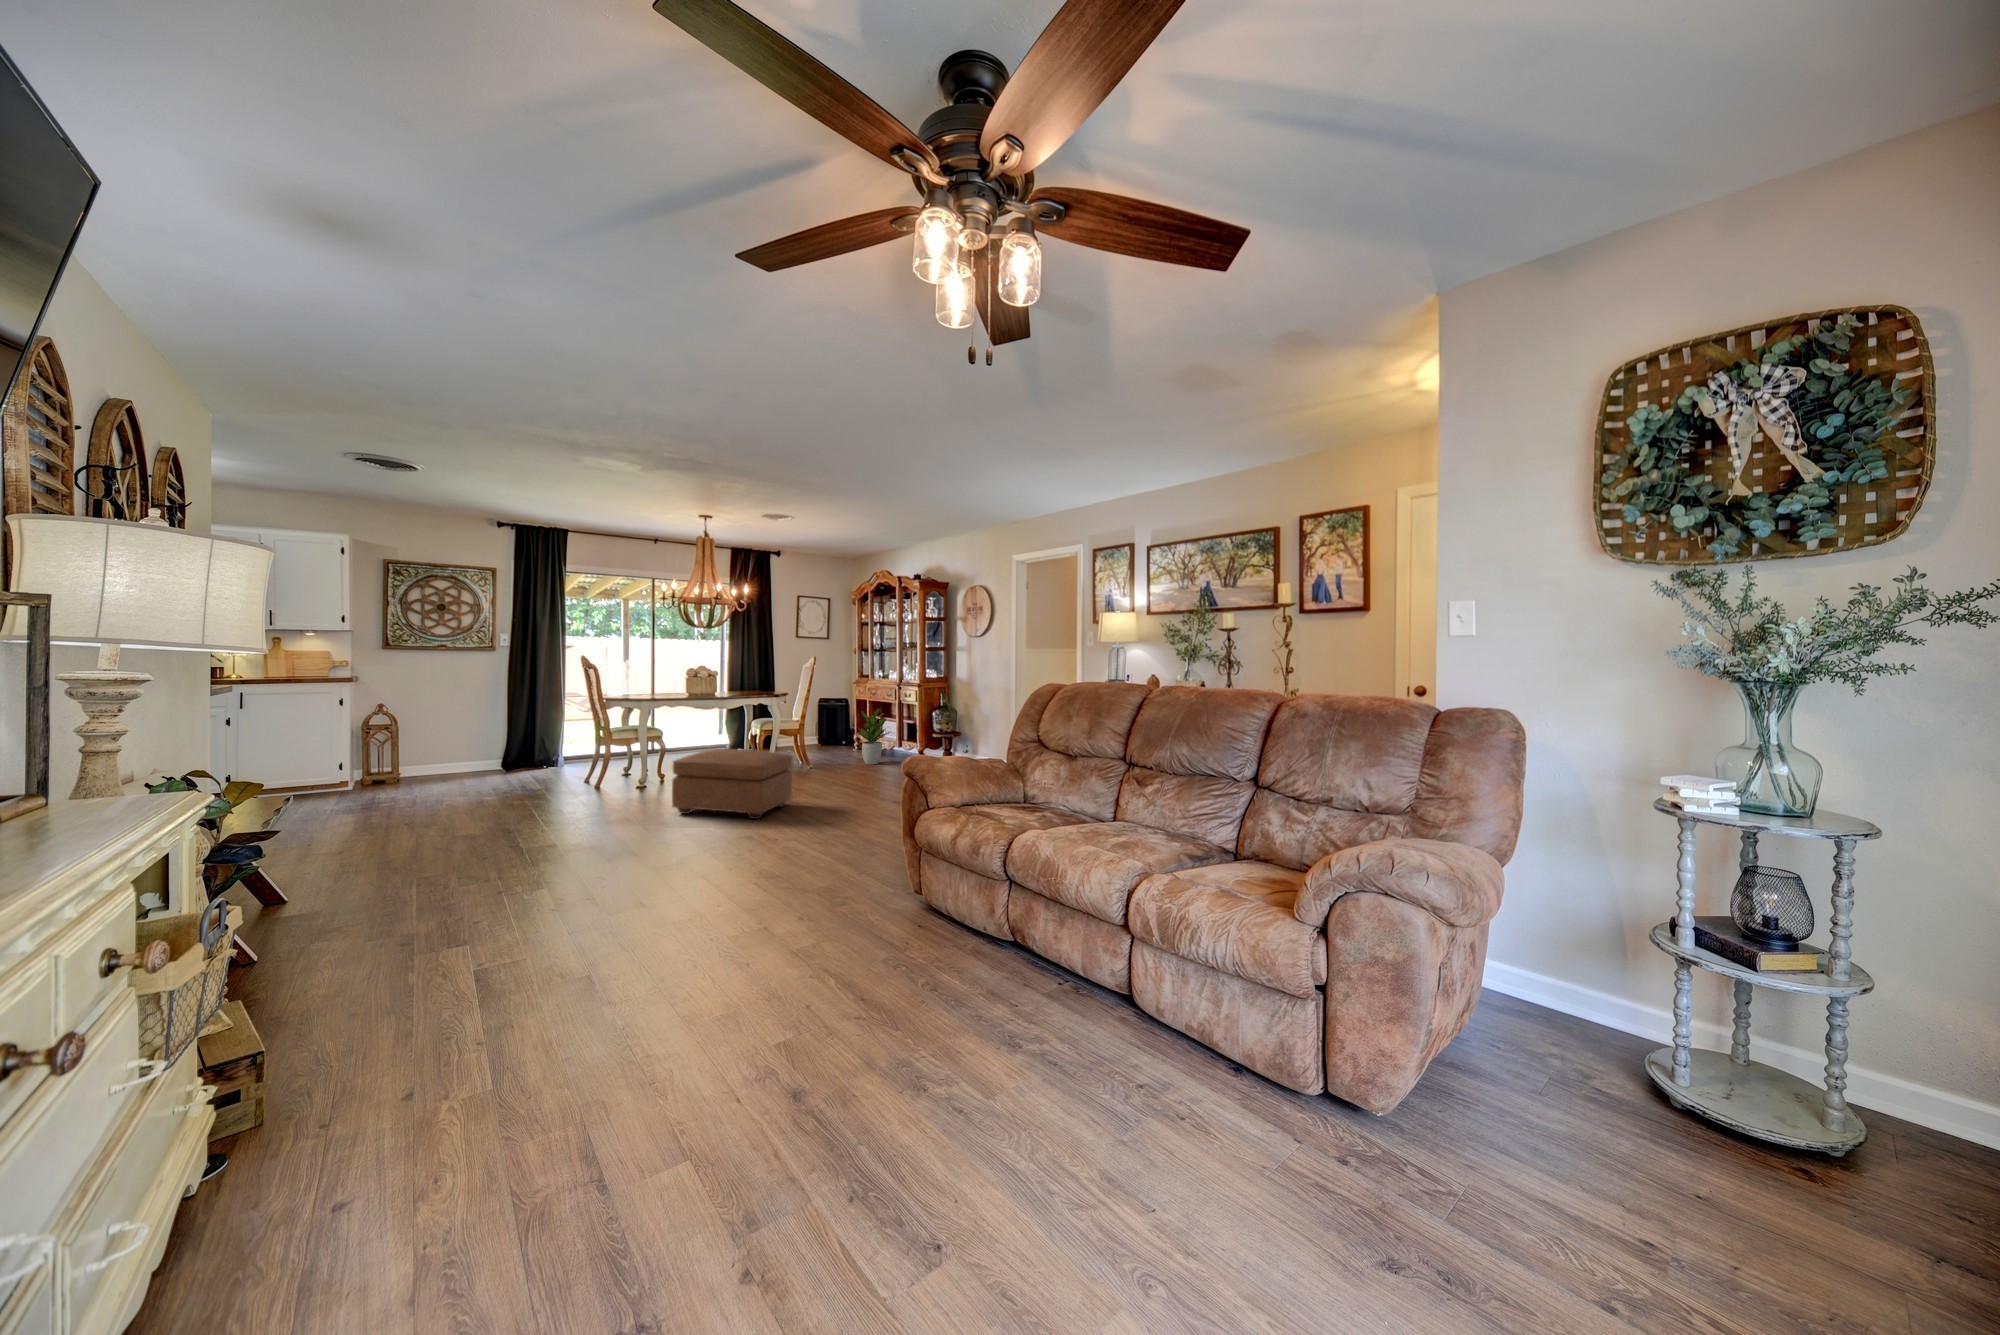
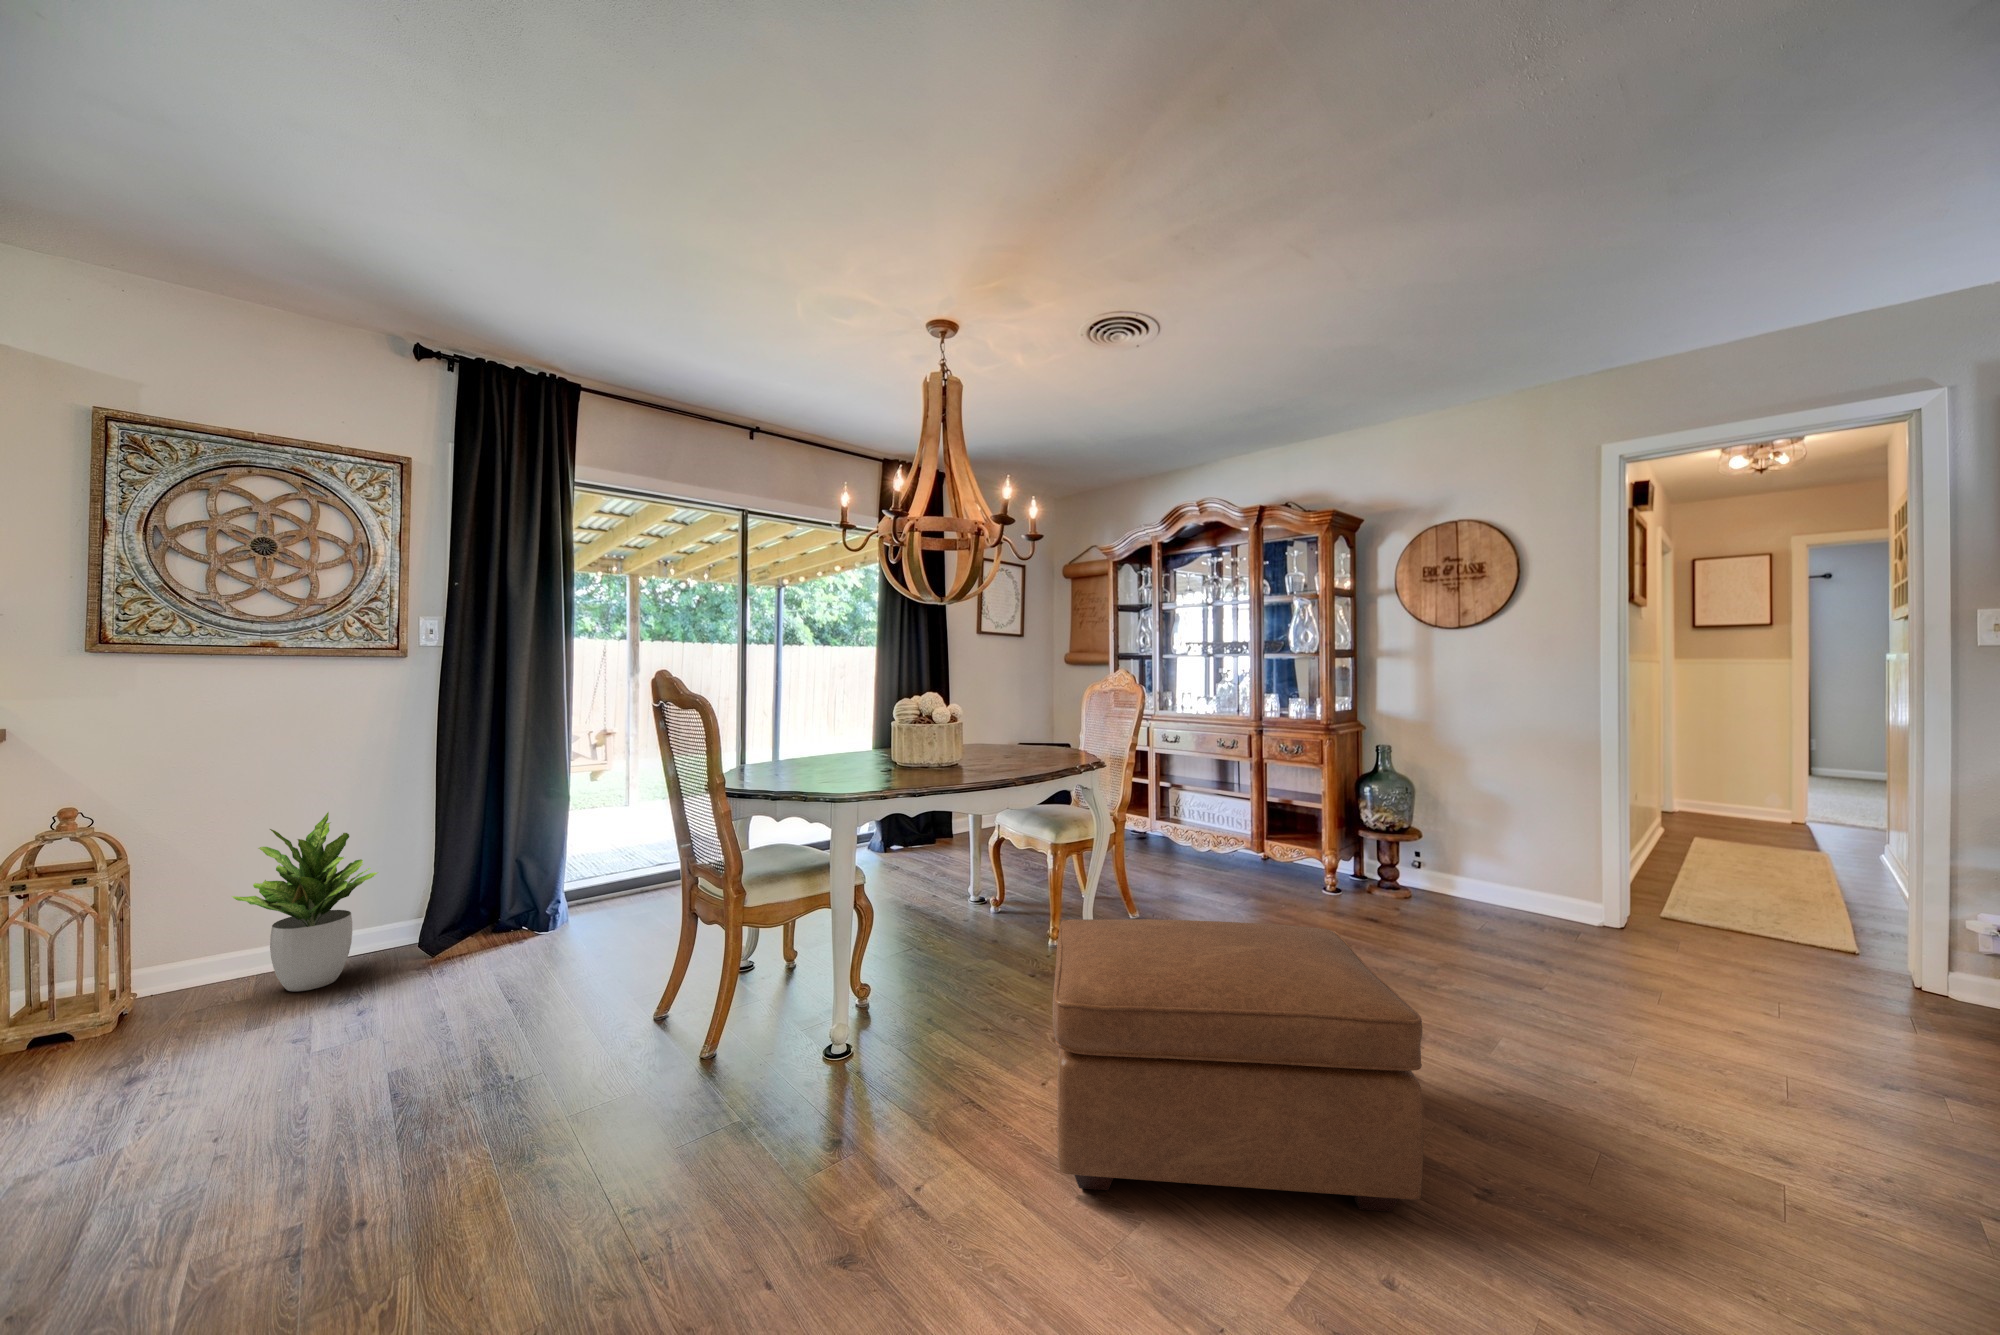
potted plant: present [857,709,890,764] -> present [232,812,377,991]

